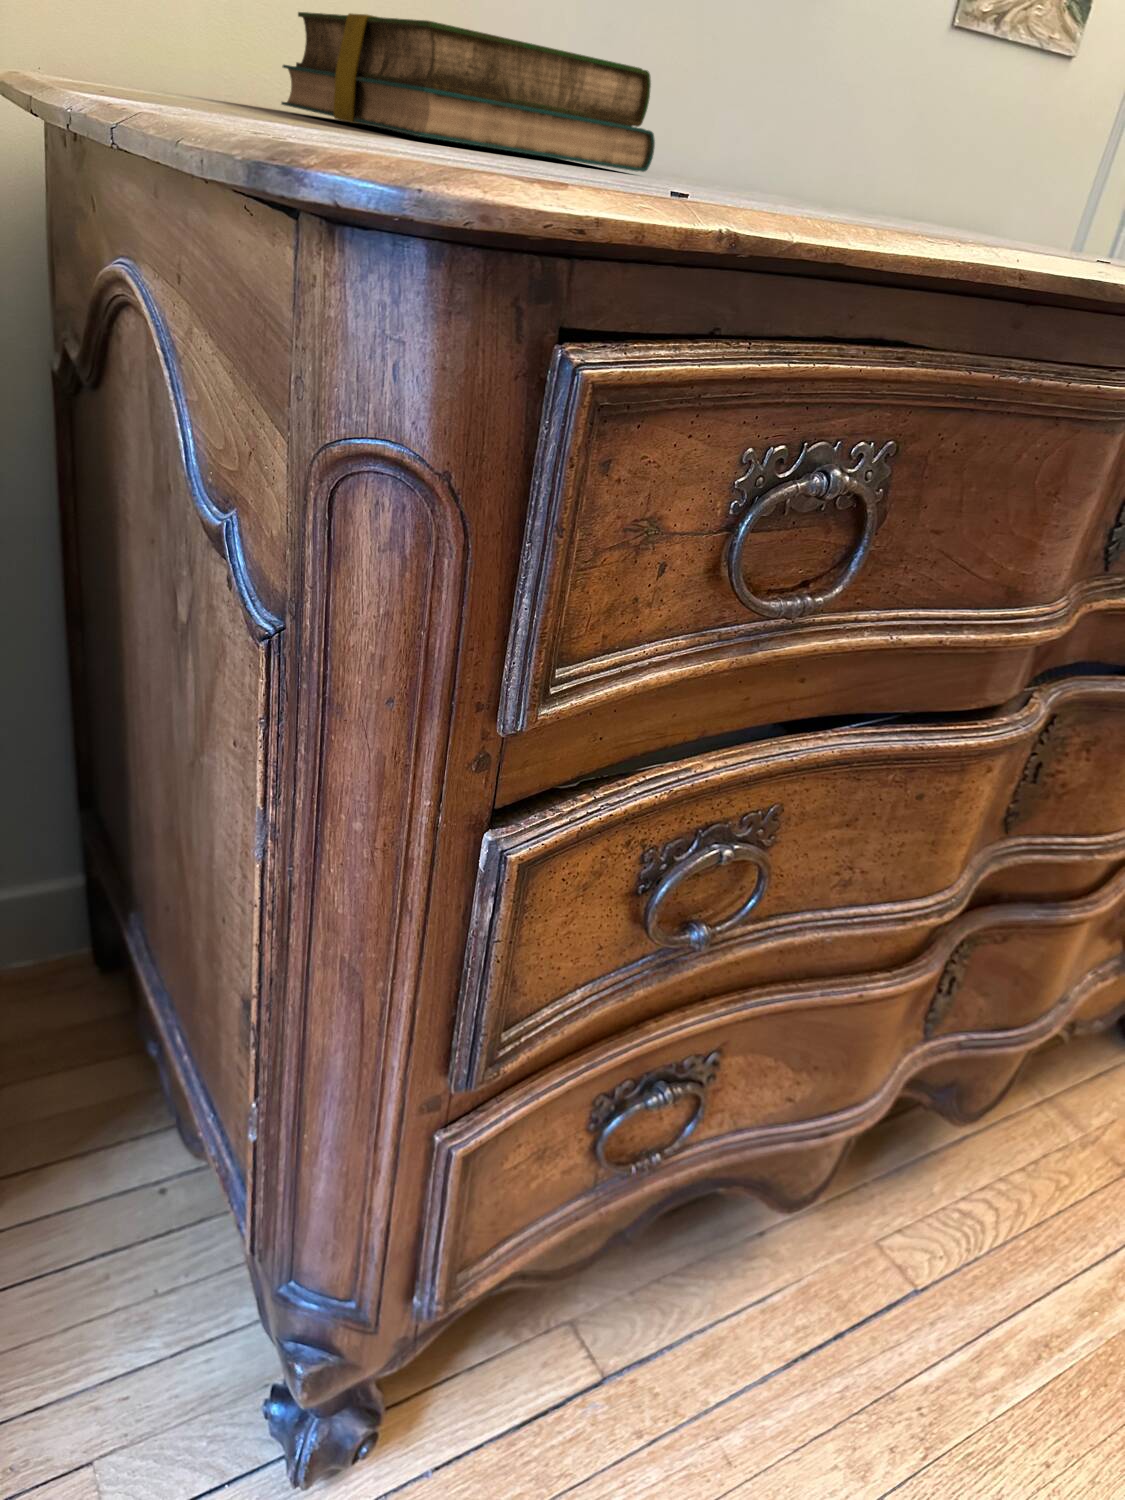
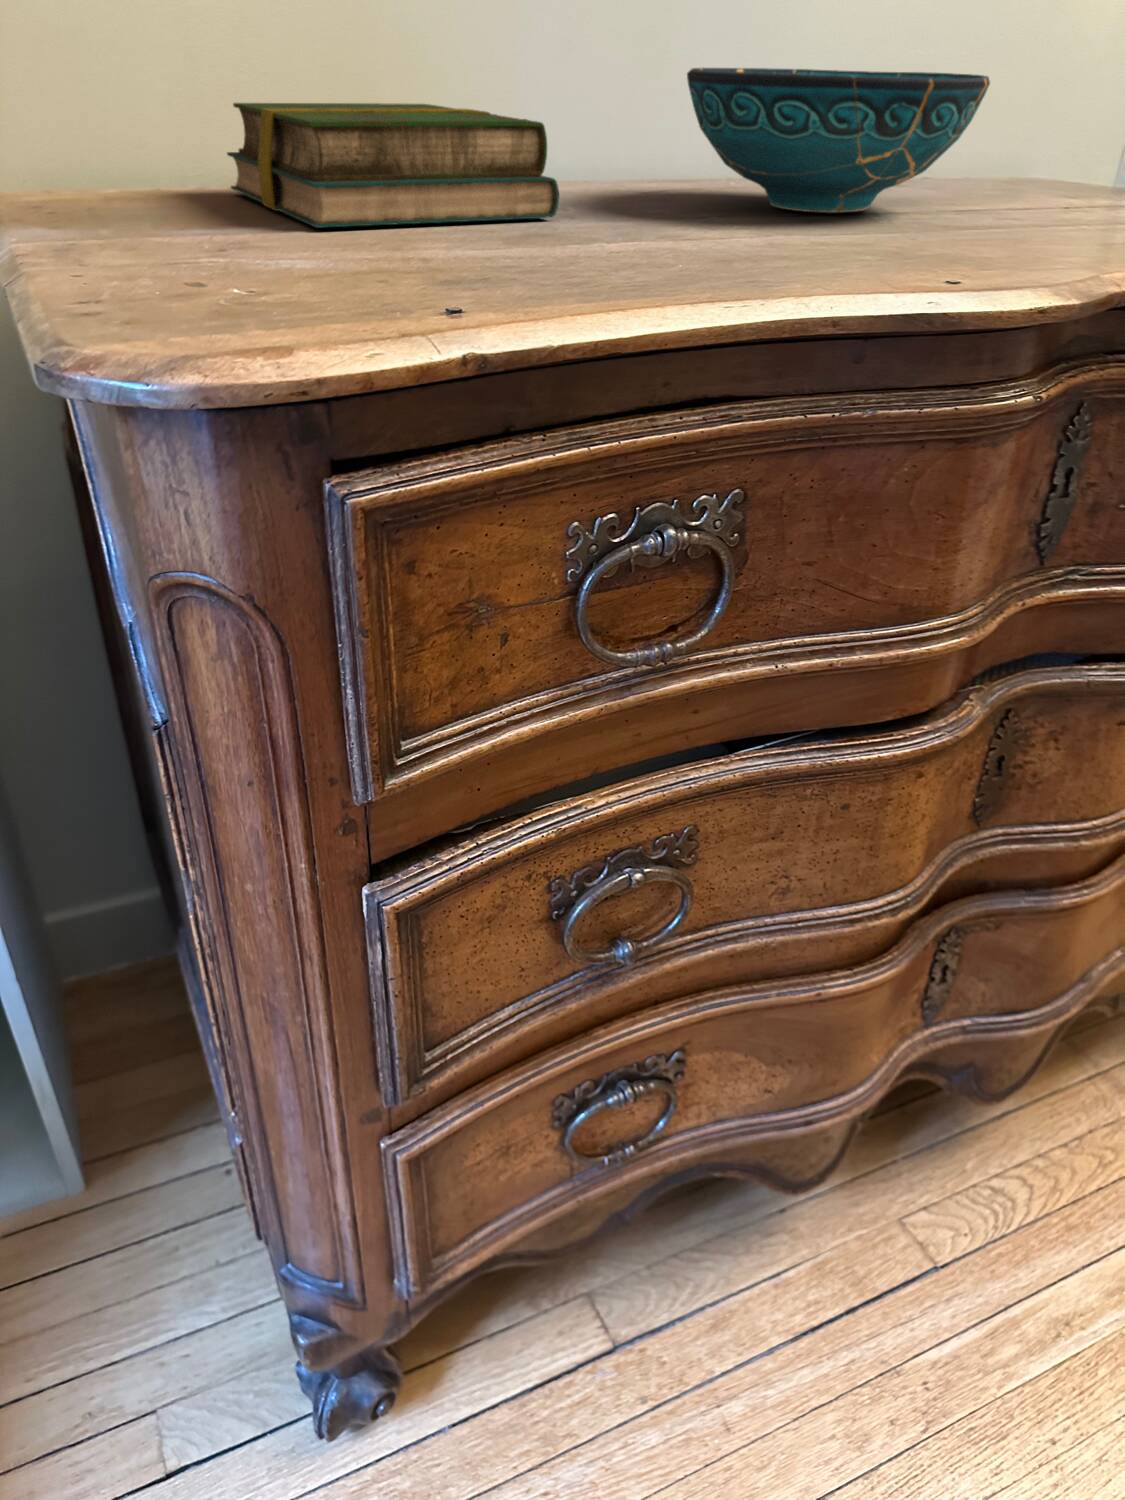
decorative bowl: none [769,51,1065,217] -> present [687,68,990,213]

